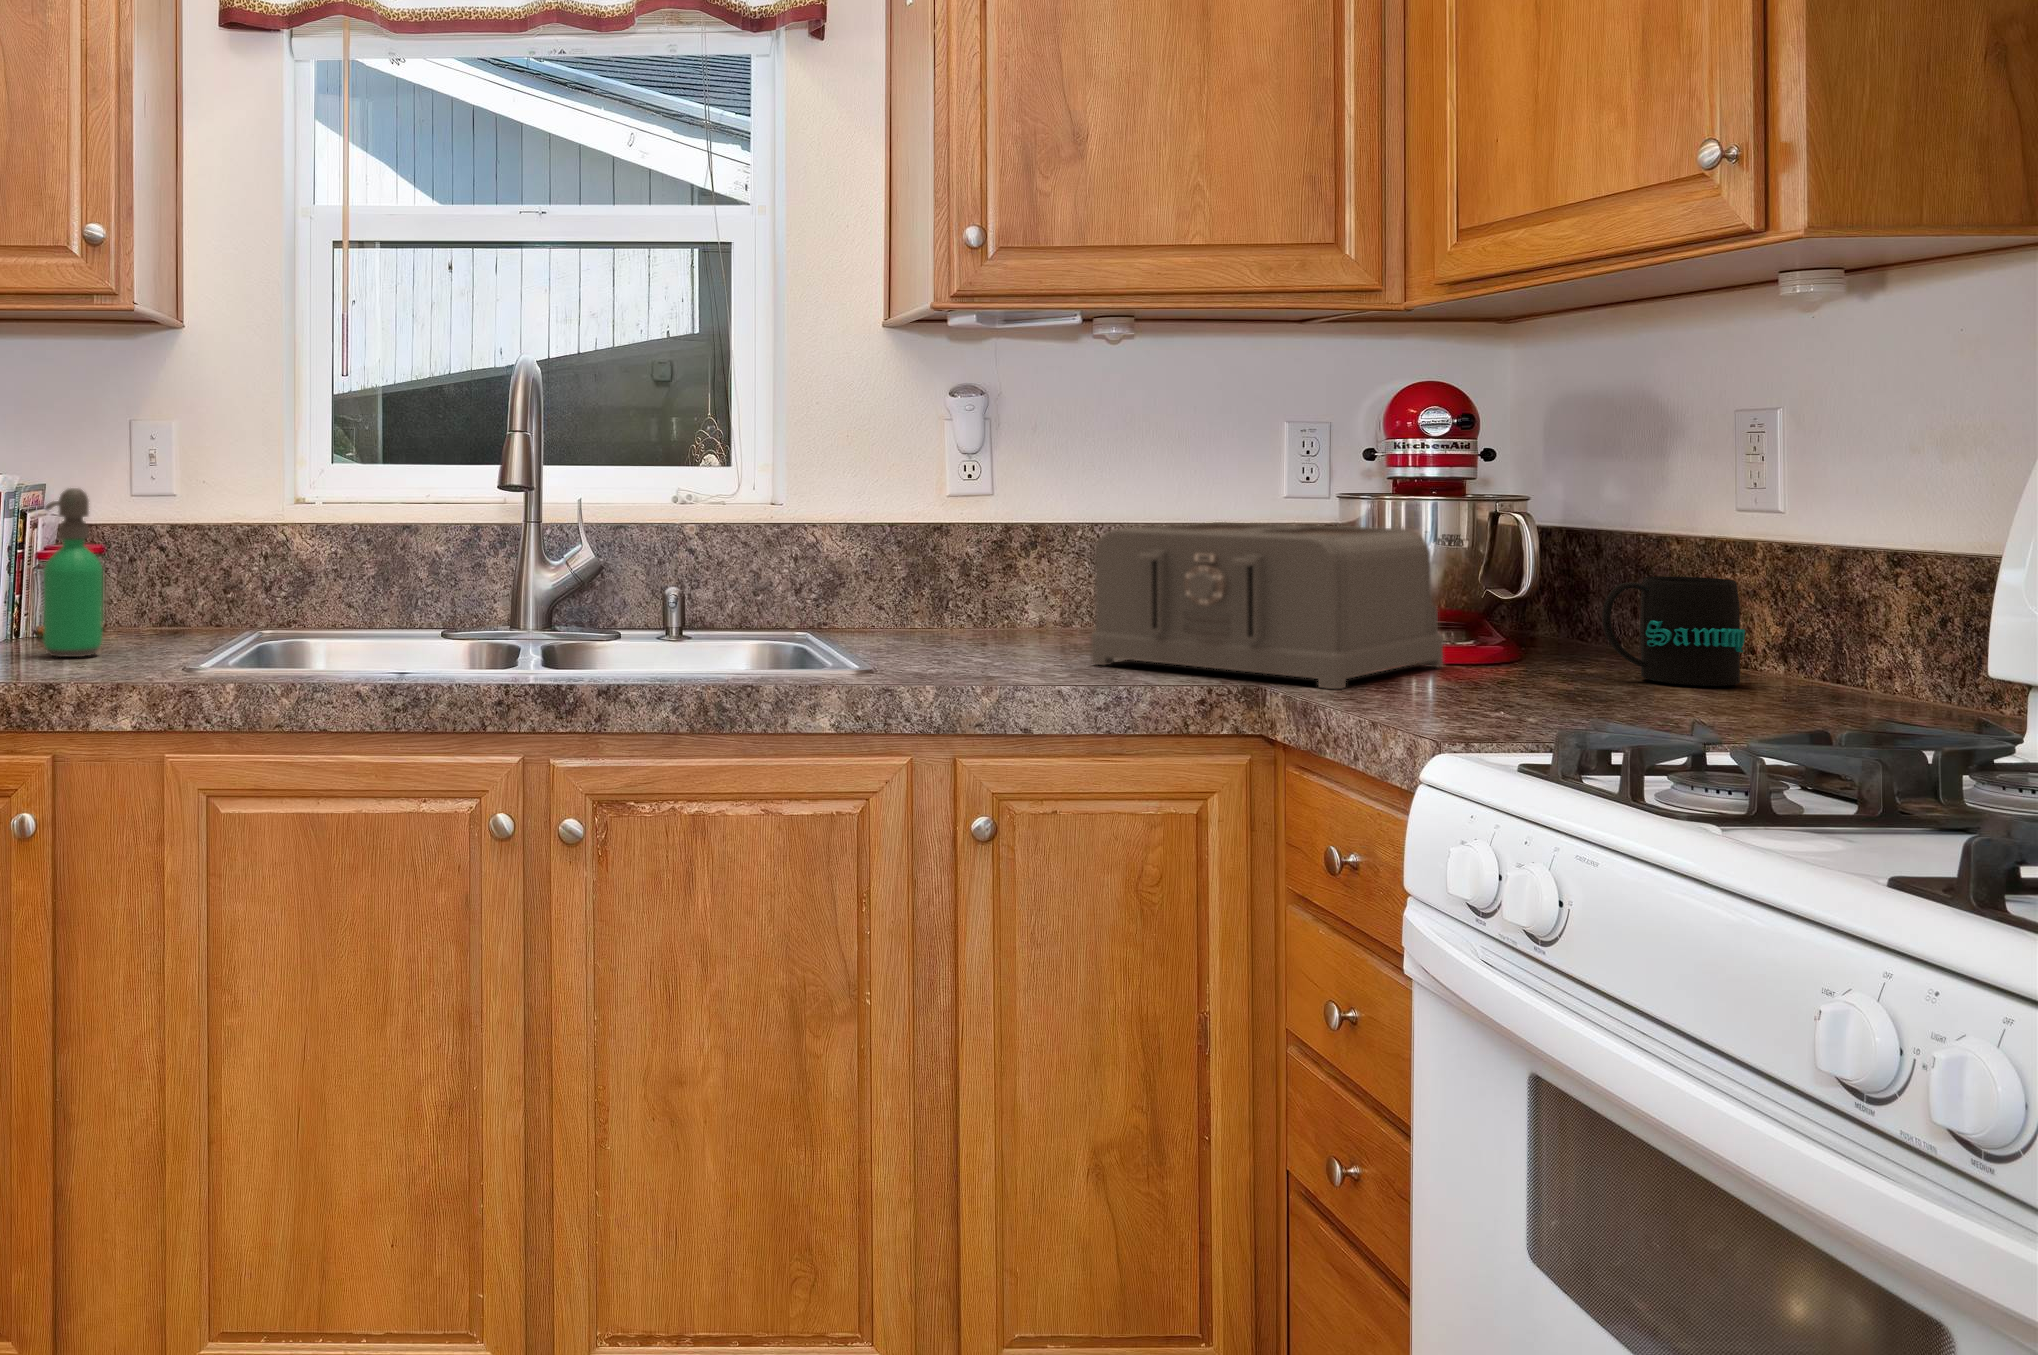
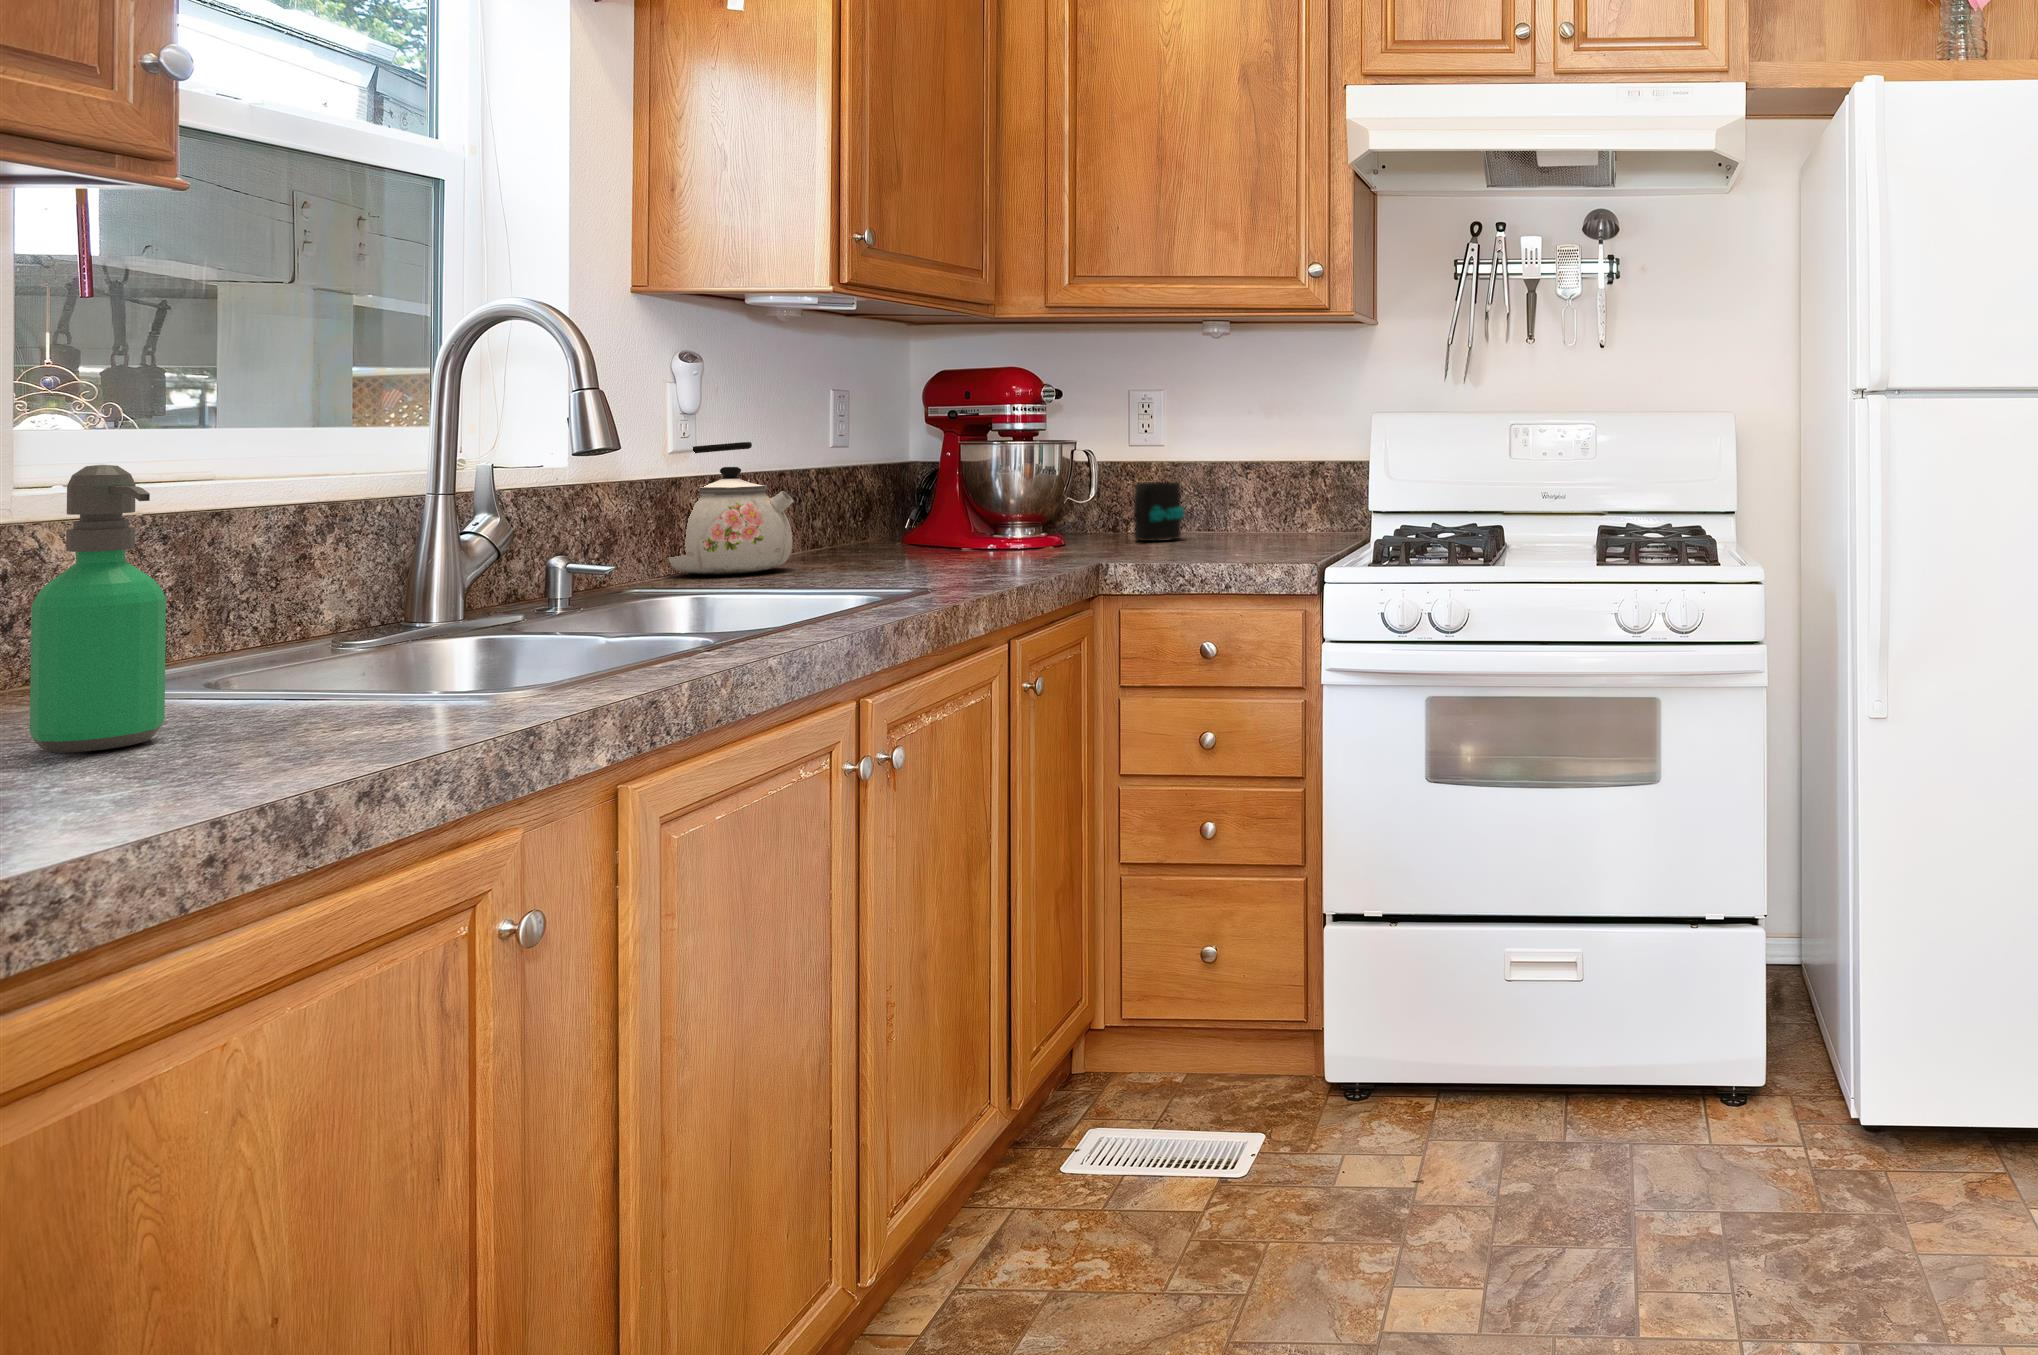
kettle: none [948,487,1079,637] -> present [668,442,793,575]
toaster: present [1091,522,1443,689] -> none [890,462,1118,572]

